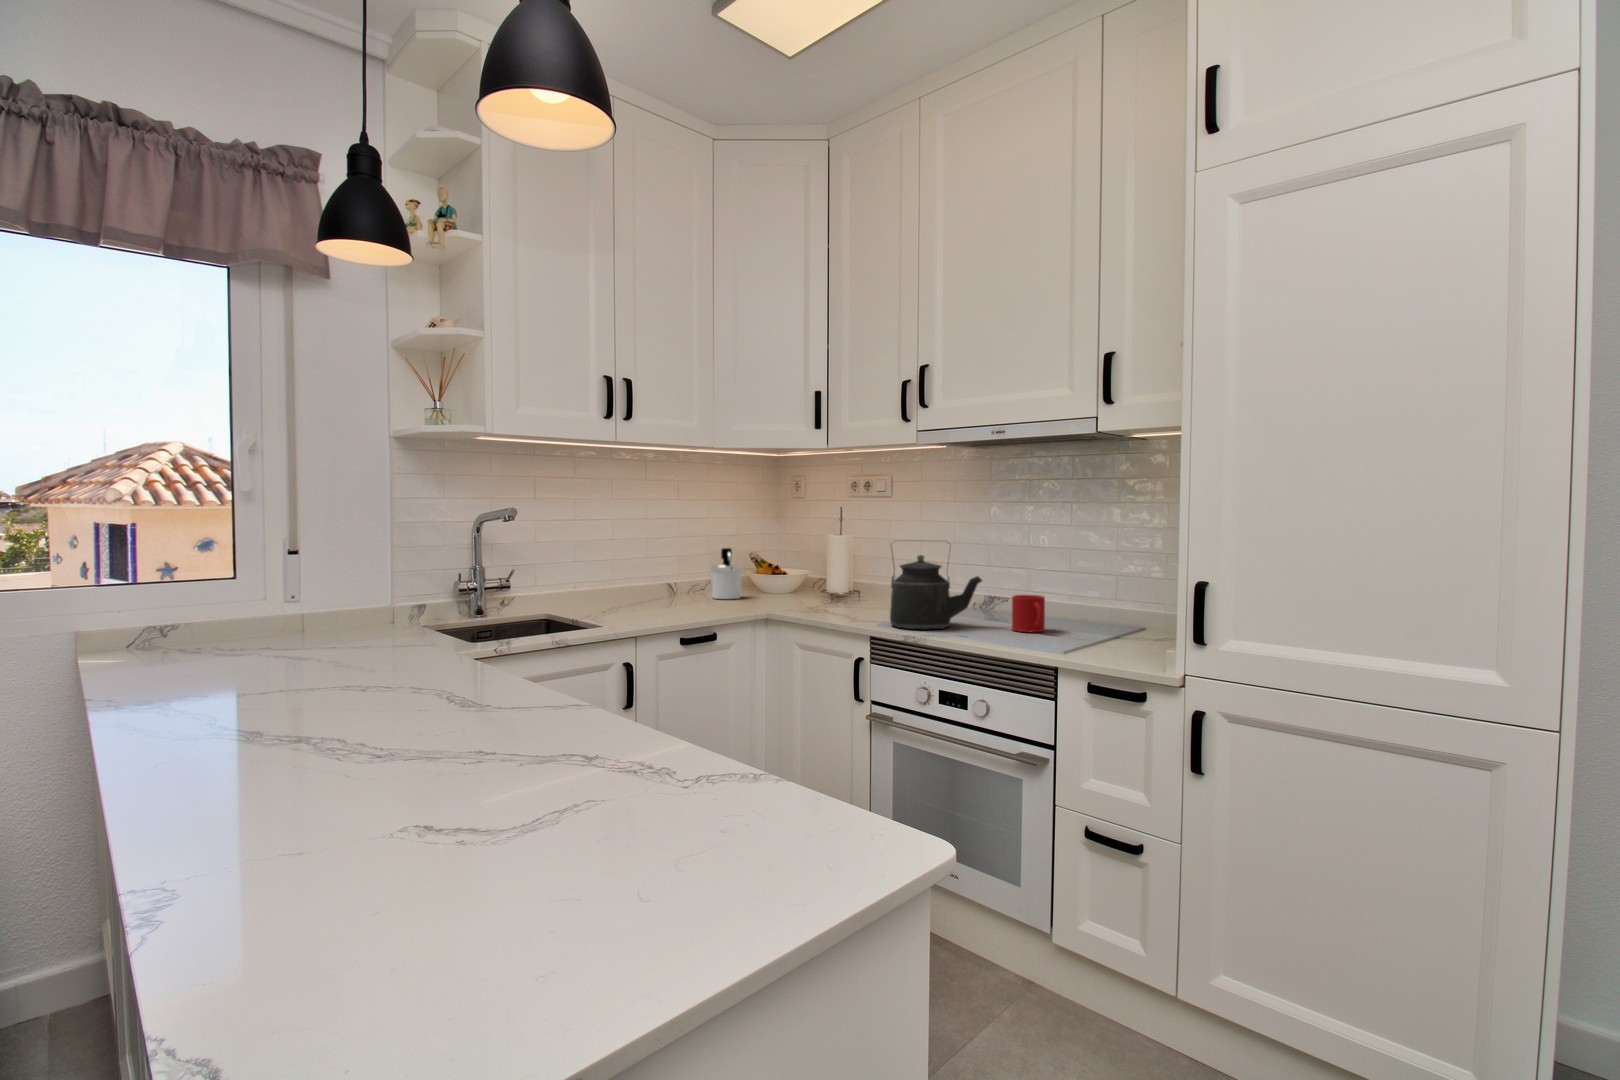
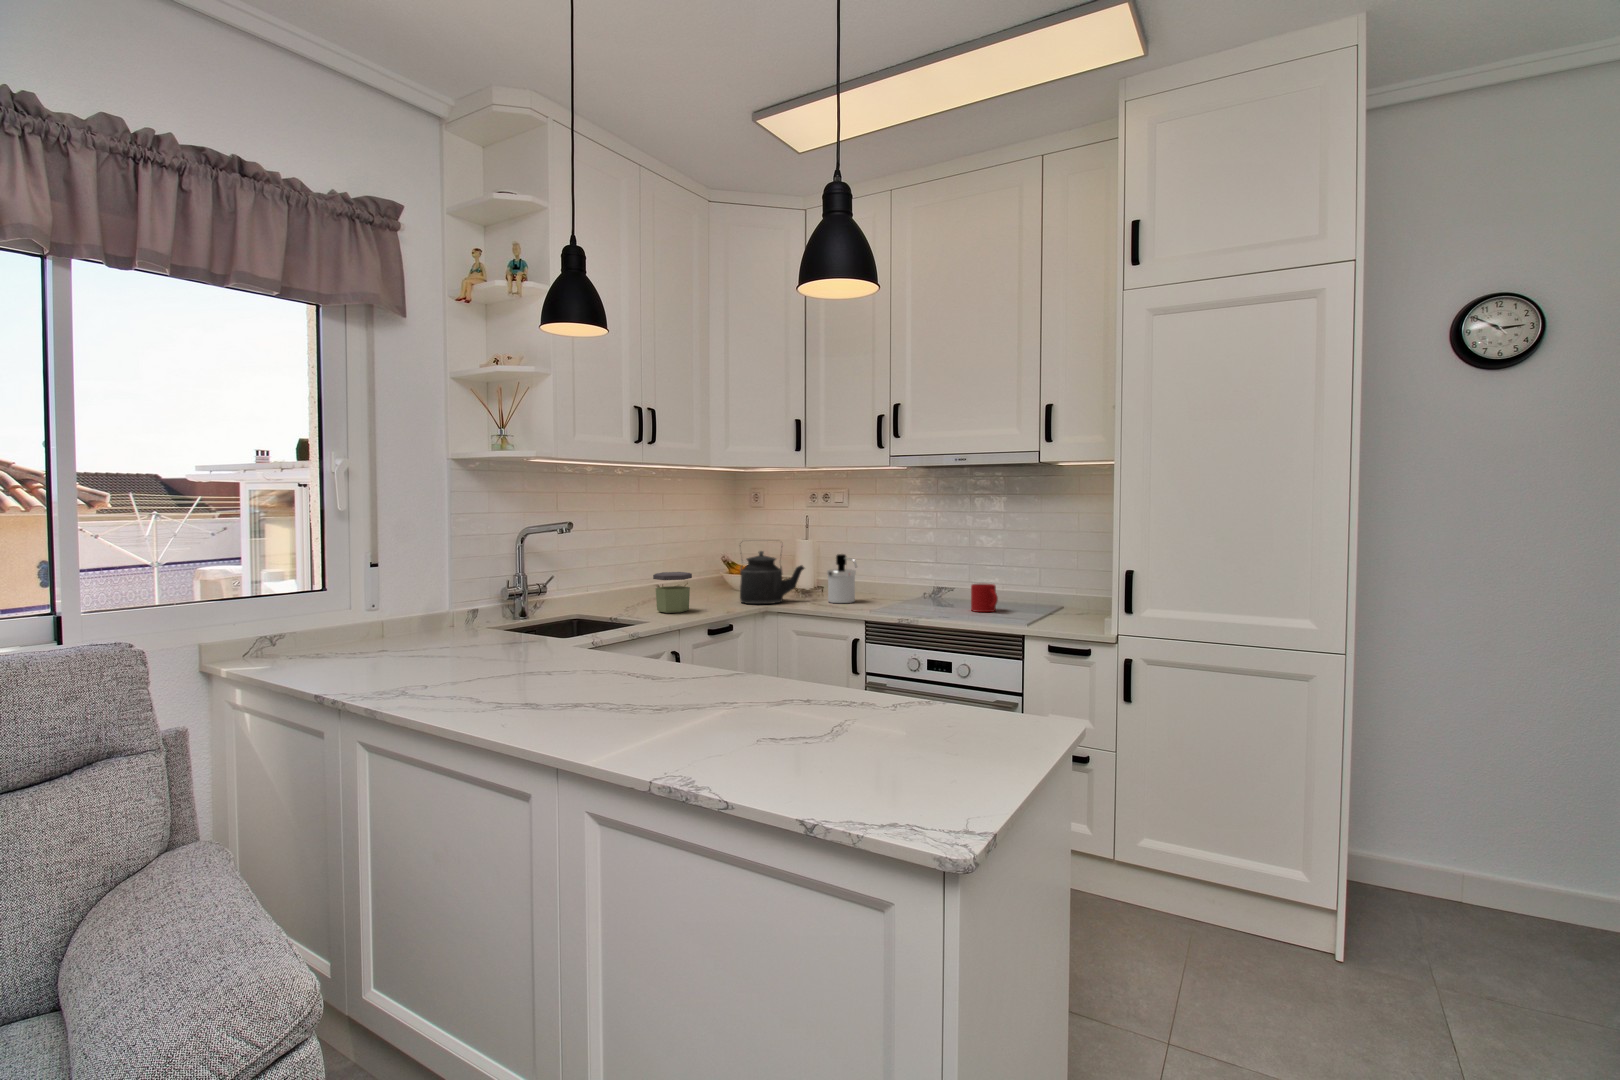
soap dispenser: present [711,548,742,599] -> present [827,554,857,603]
kettle: present [890,555,982,629] -> present [740,551,804,604]
jar: none [636,571,680,618] -> present [653,572,692,613]

